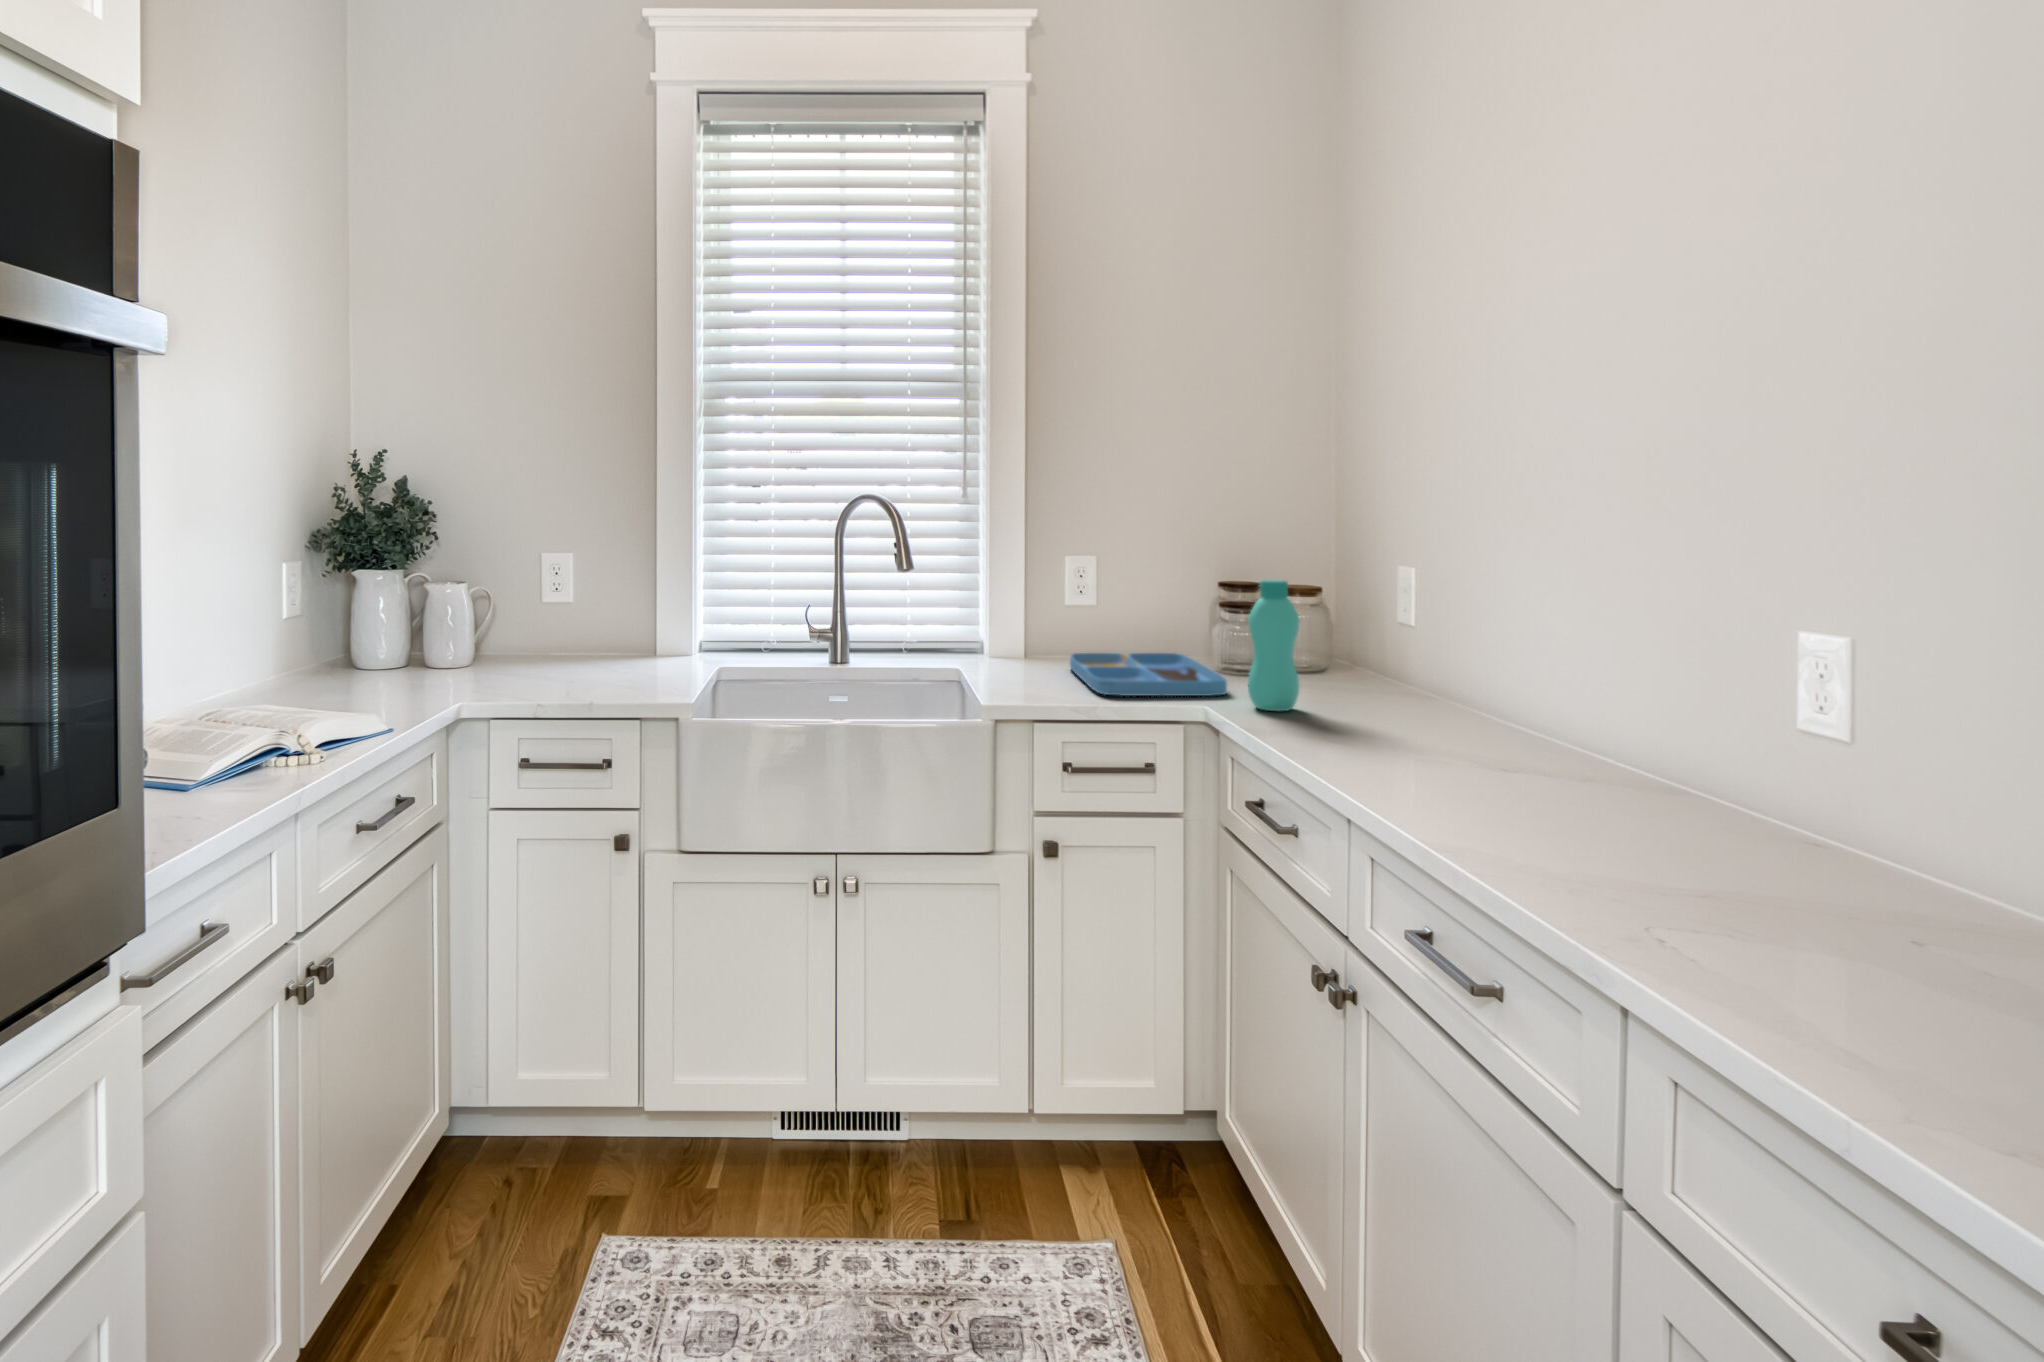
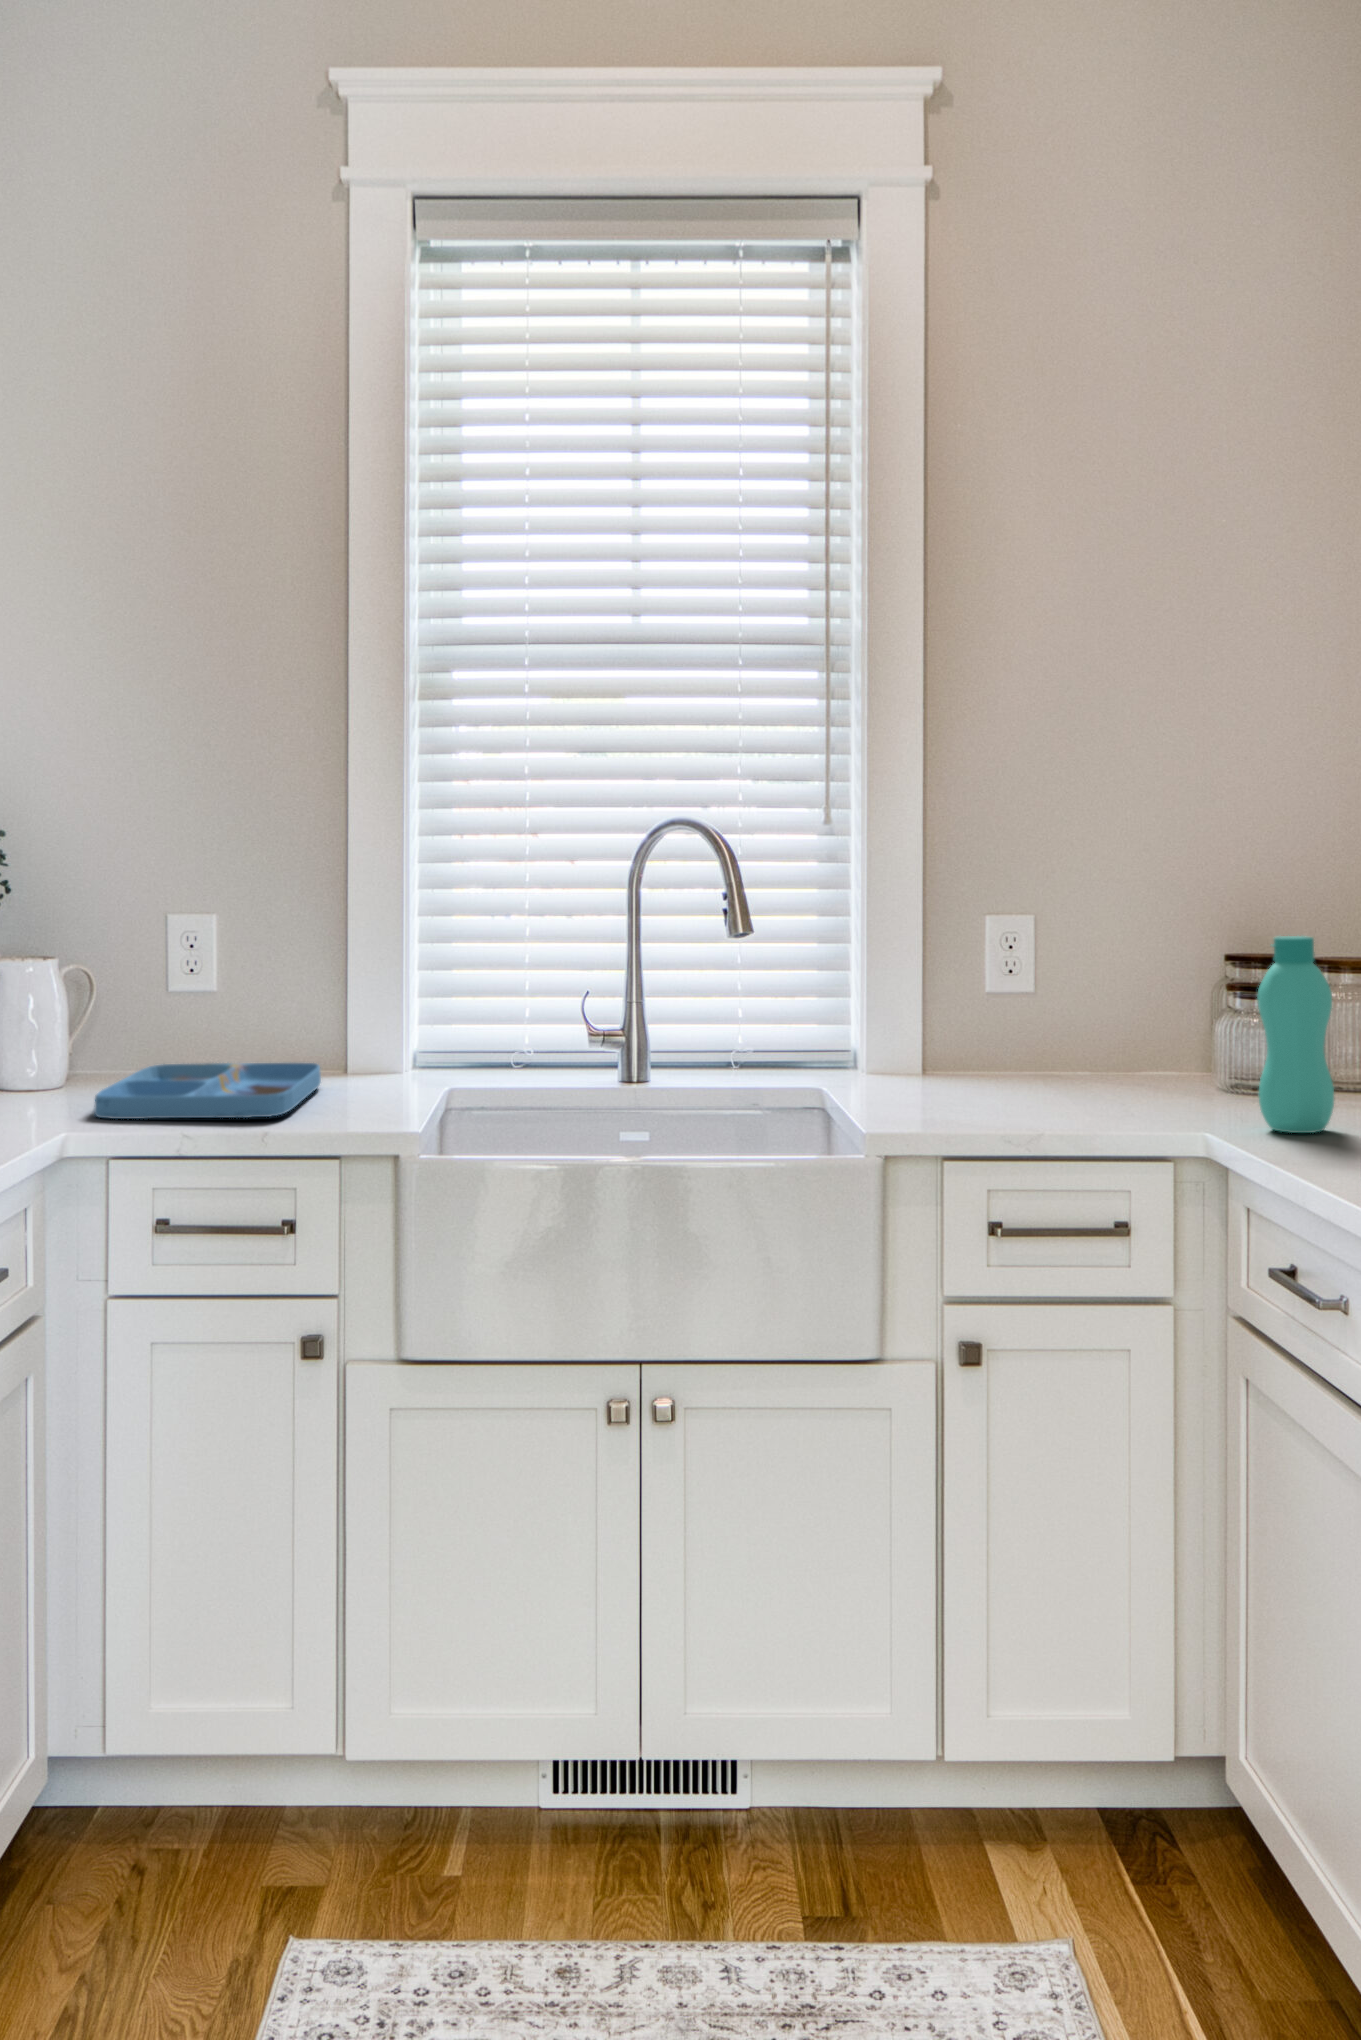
tray: present [1070,653,1227,696] -> present [94,1063,321,1119]

